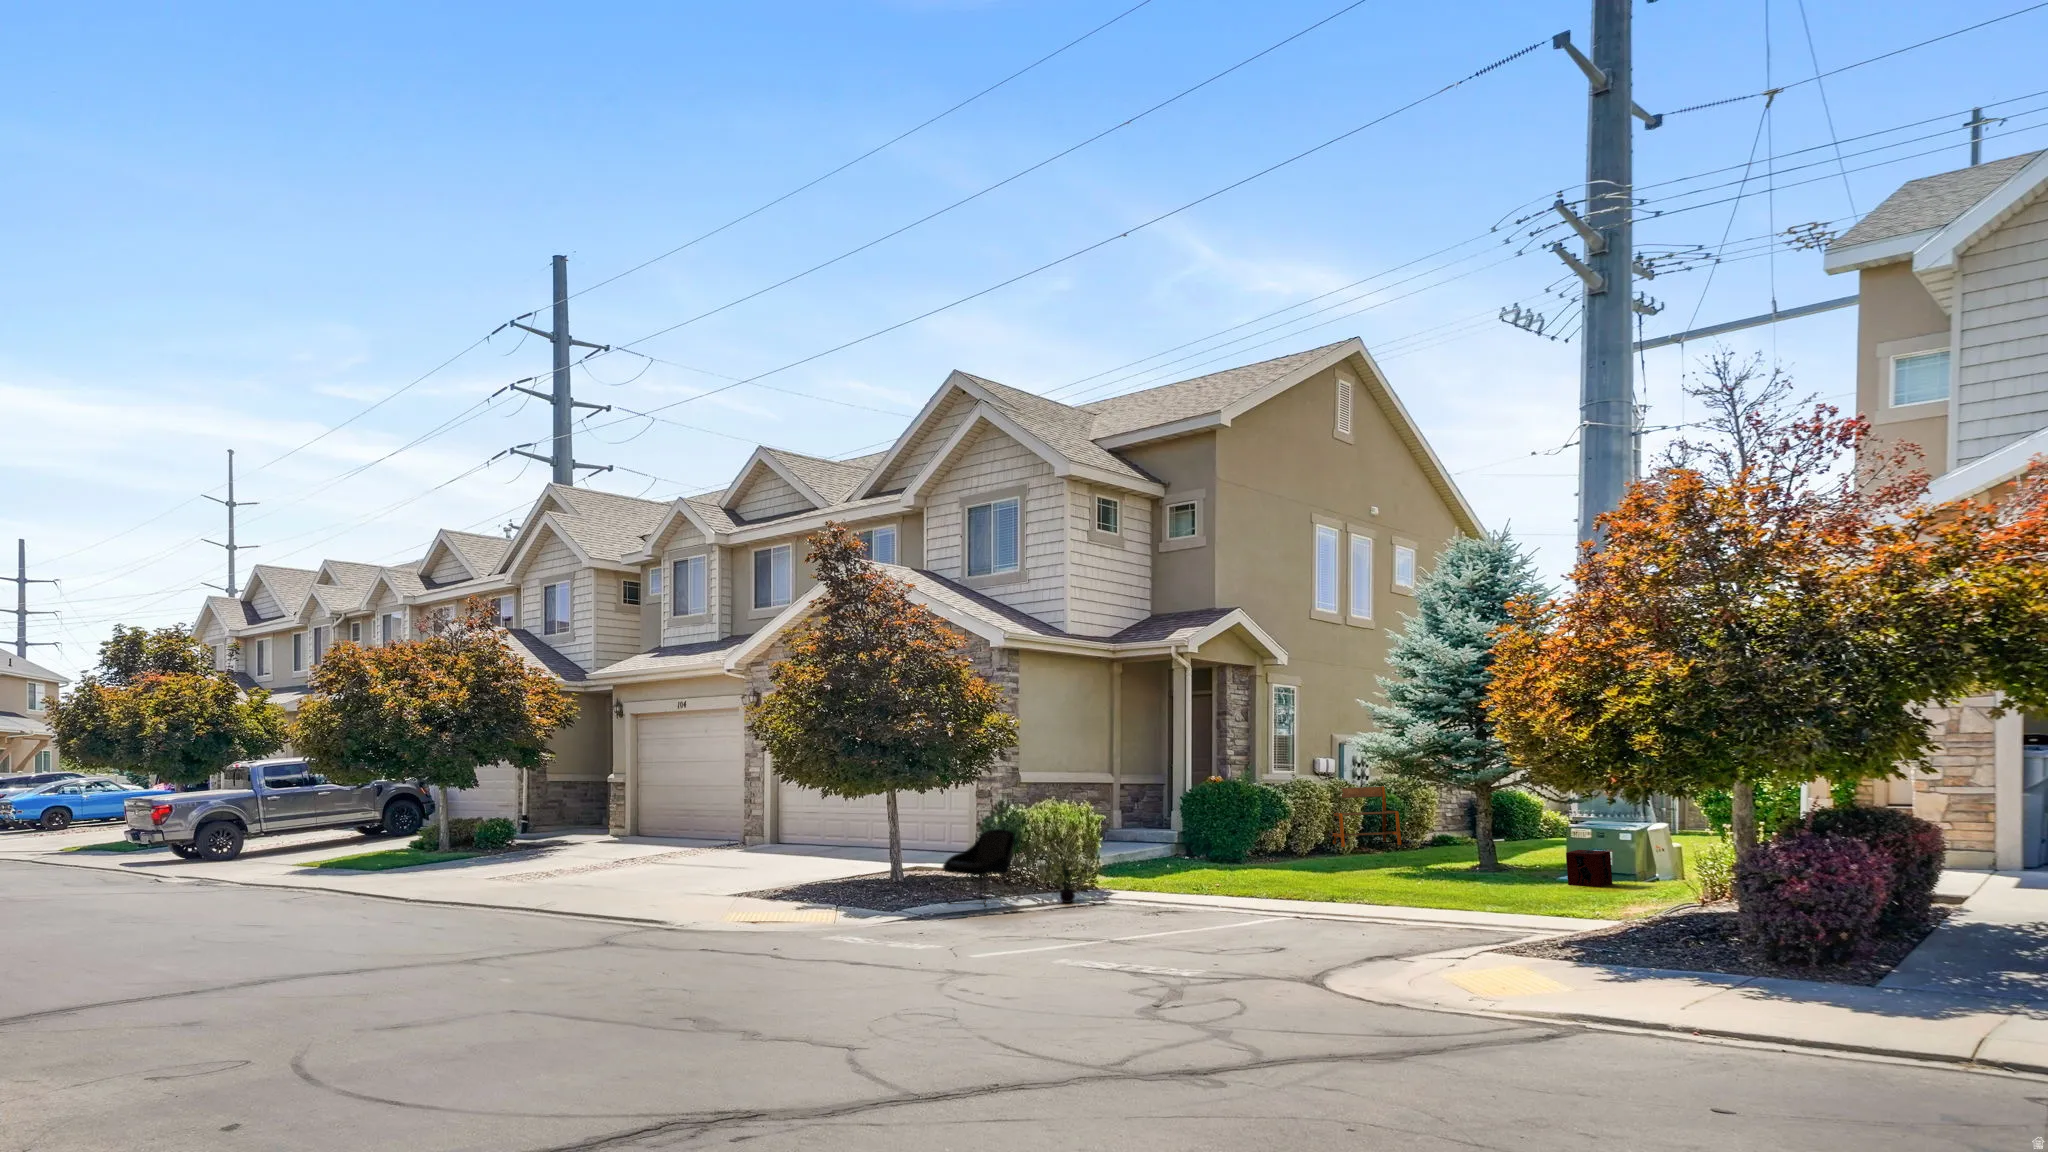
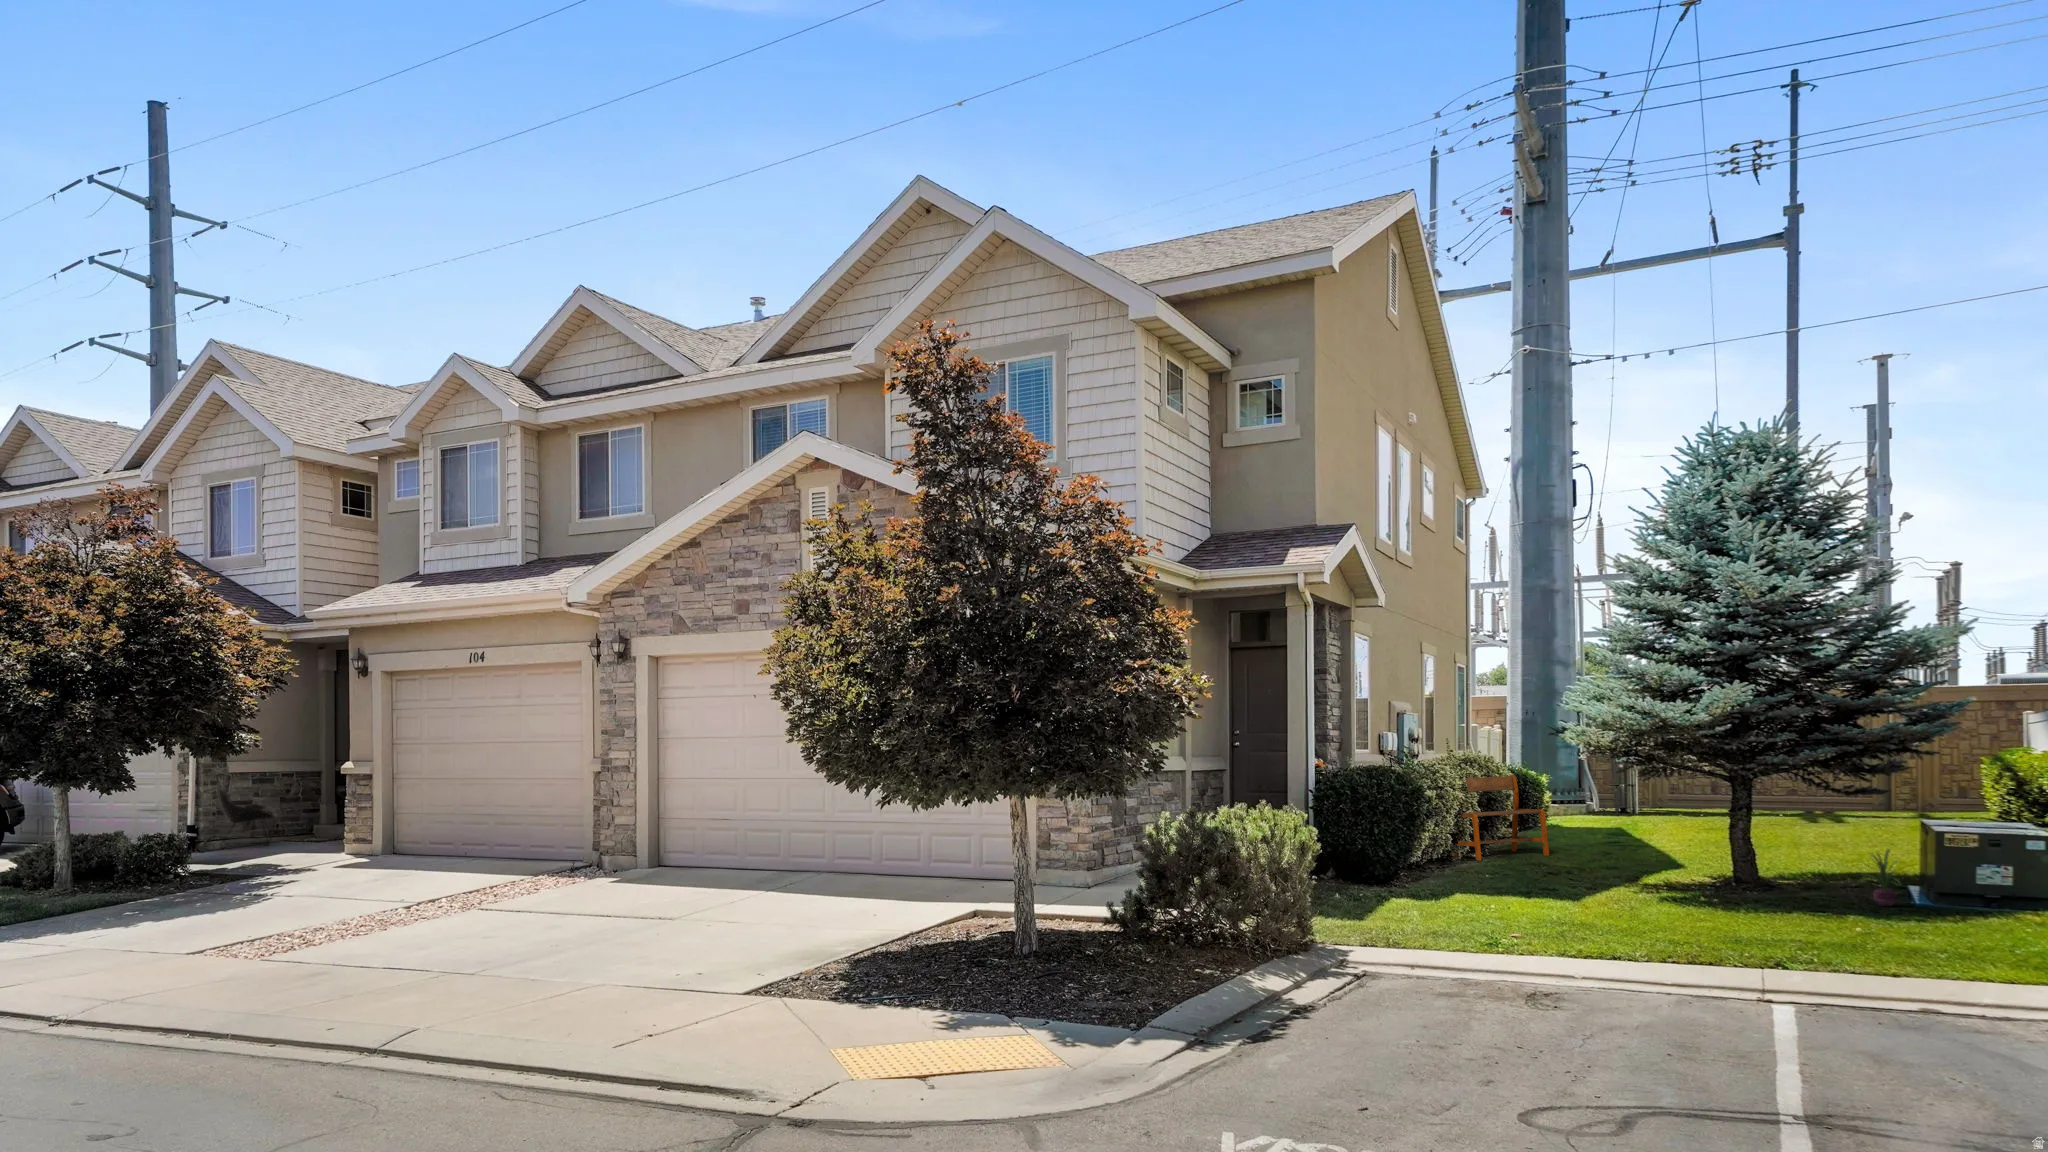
lounge chair: present [943,829,1018,904] -> present [217,787,277,848]
storage box: present [1566,850,1612,887] -> none [1960,867,2021,922]
decorative plant: present [1060,860,1075,903] -> present [1865,849,1903,906]

